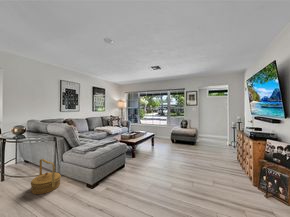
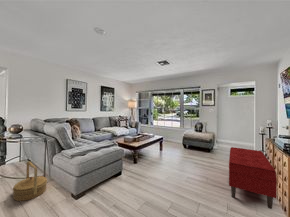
bench: none [212,139,247,181] -> present [229,147,277,209]

